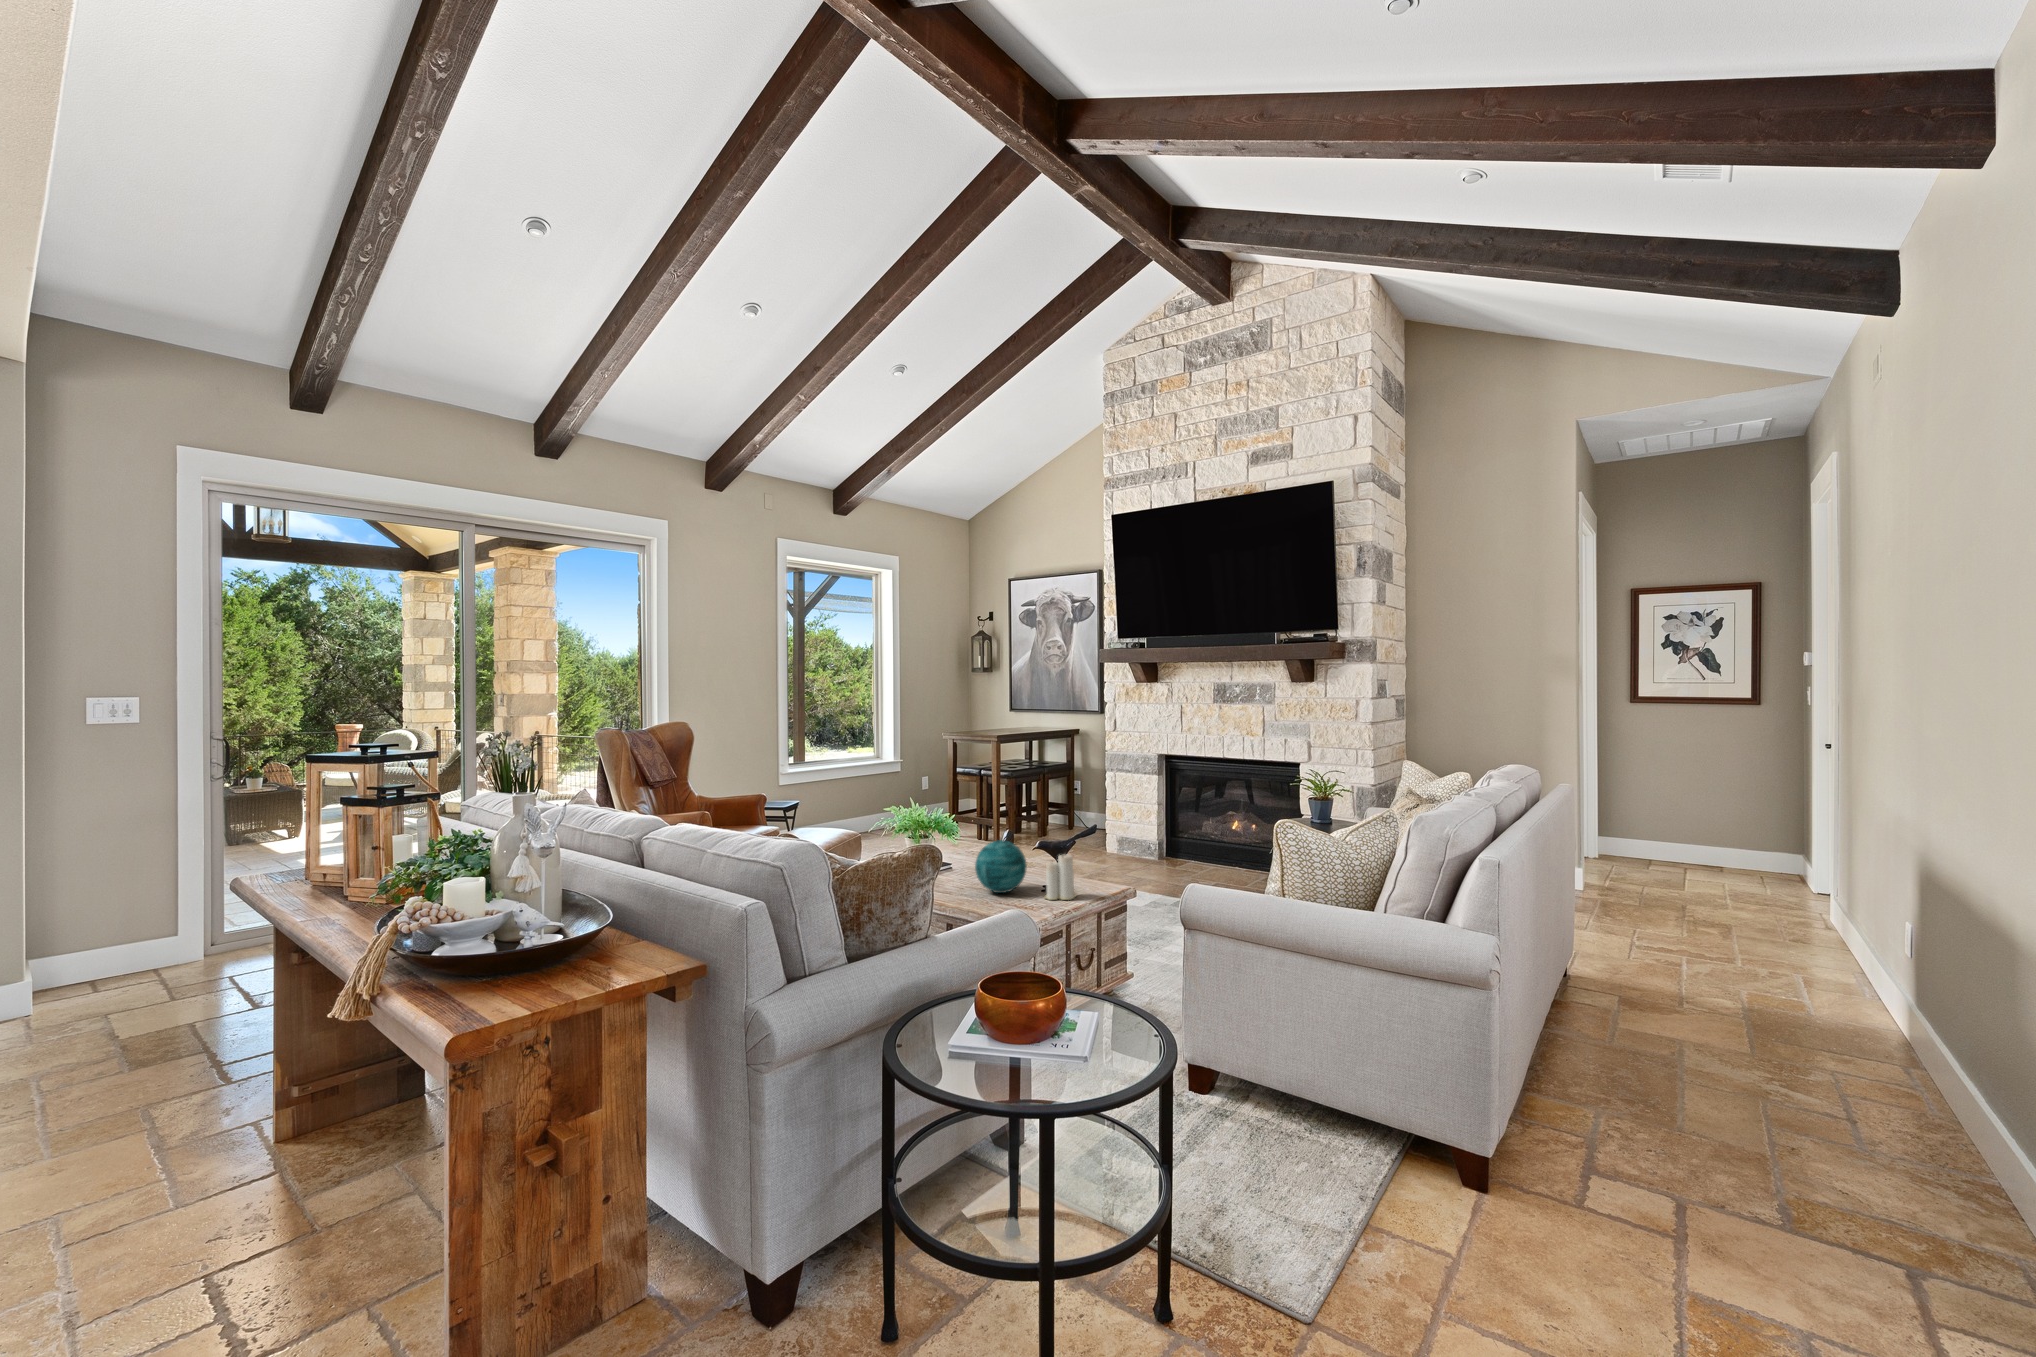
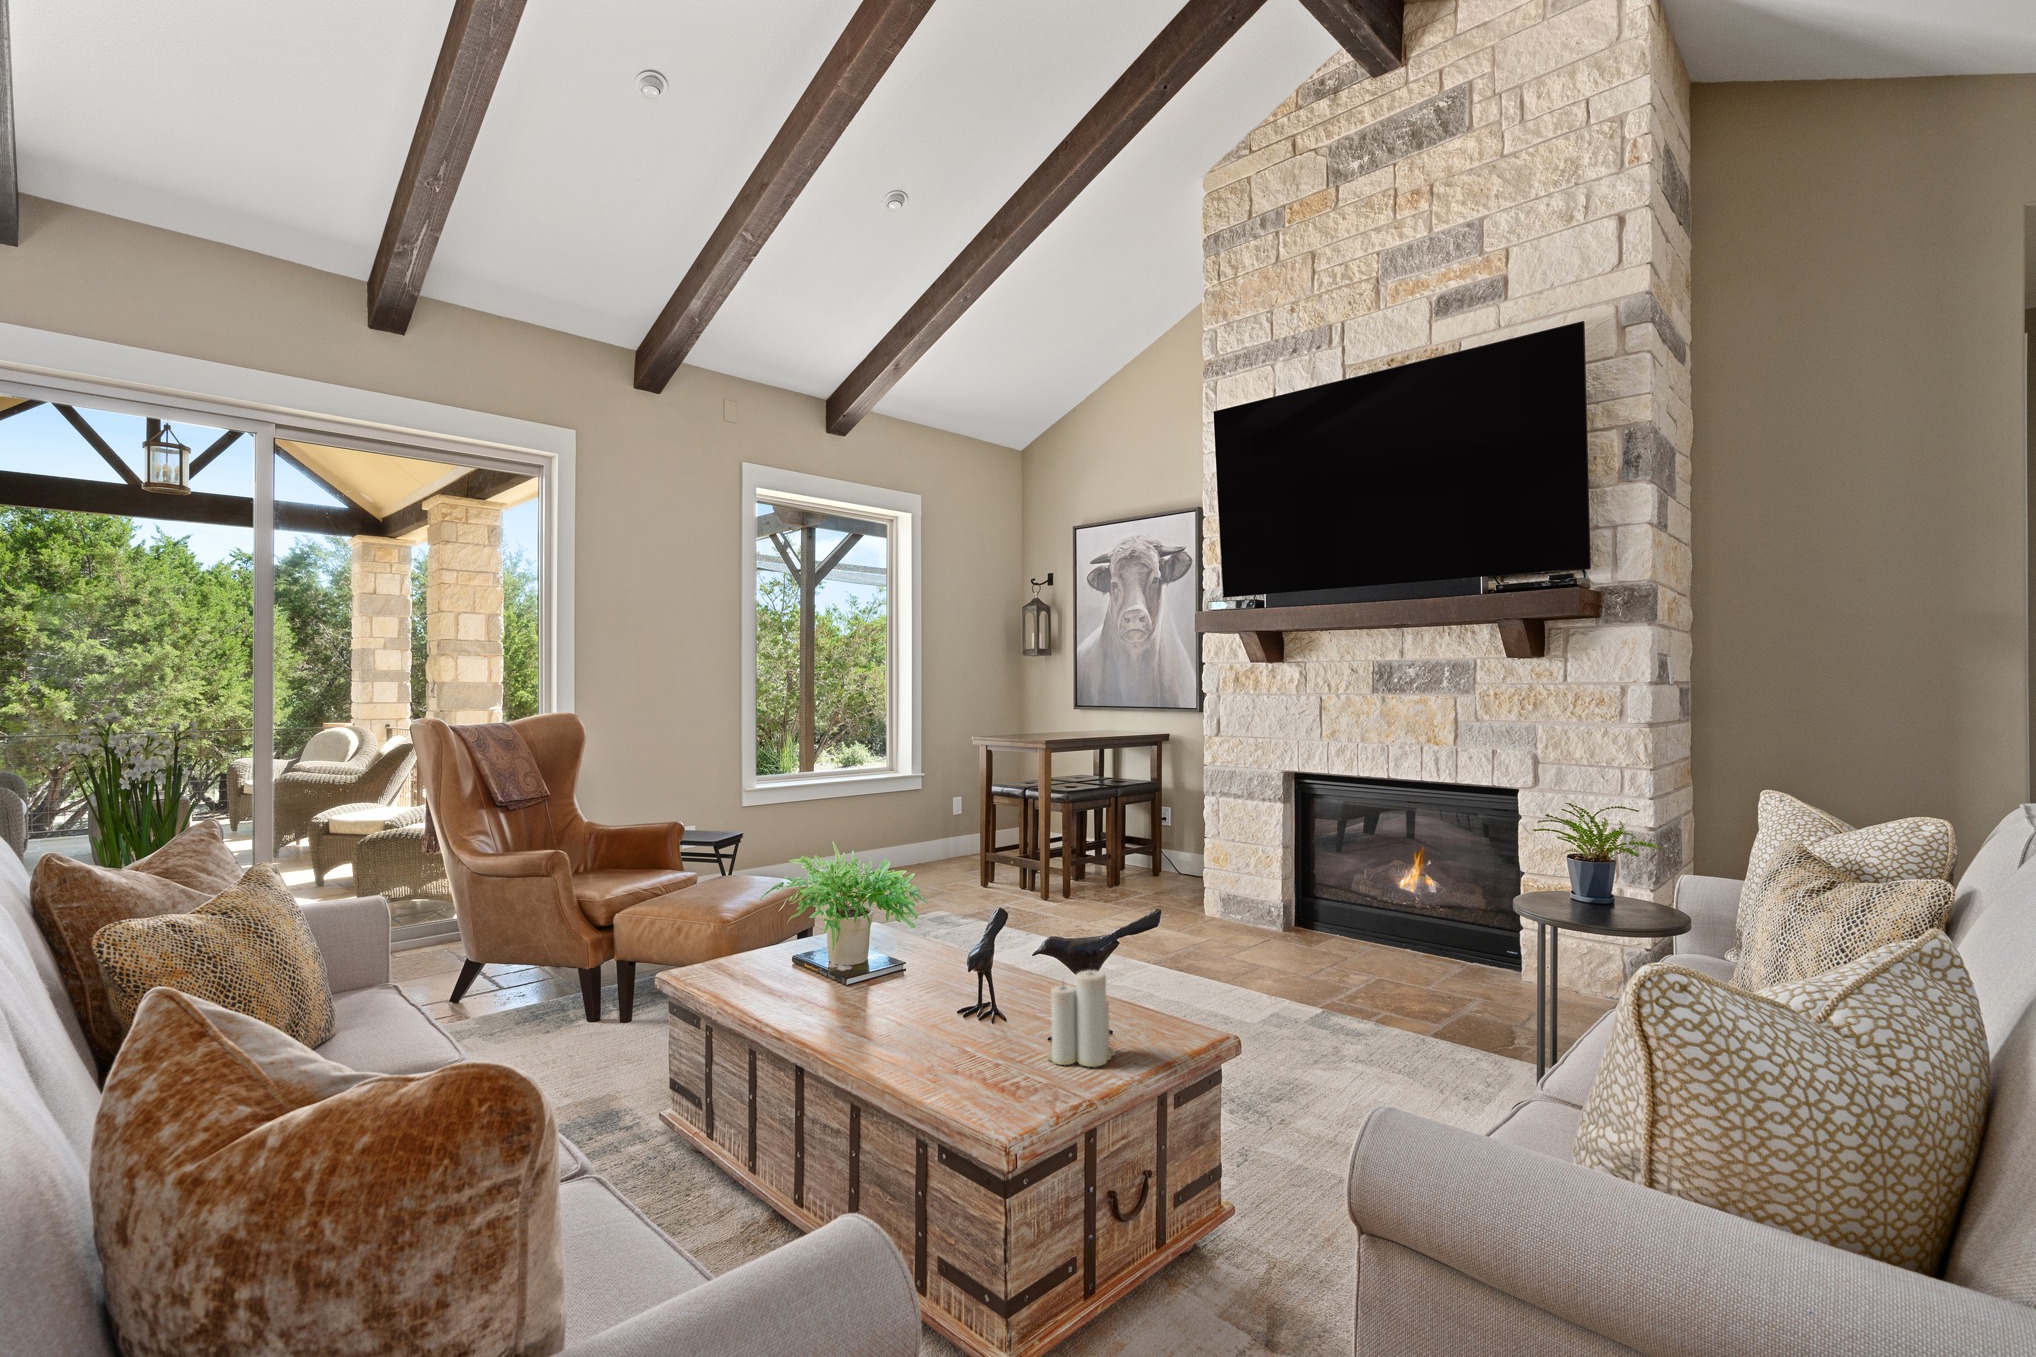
decorative orb: present [975,840,1027,893] -> none [918,933,1019,1039]

